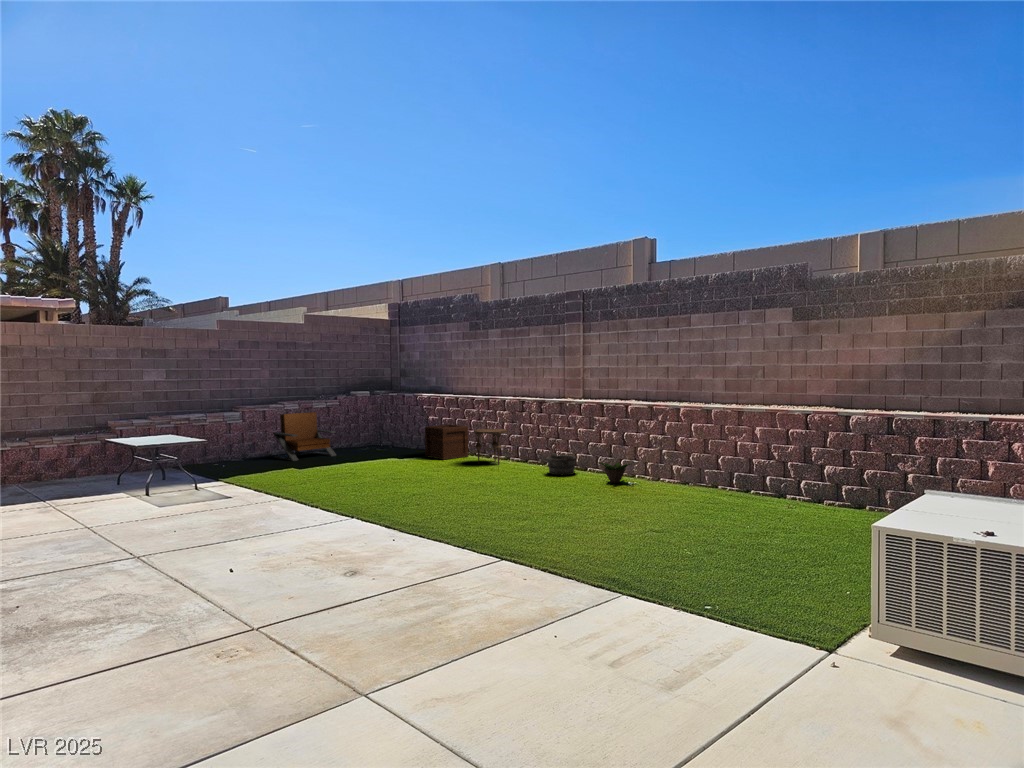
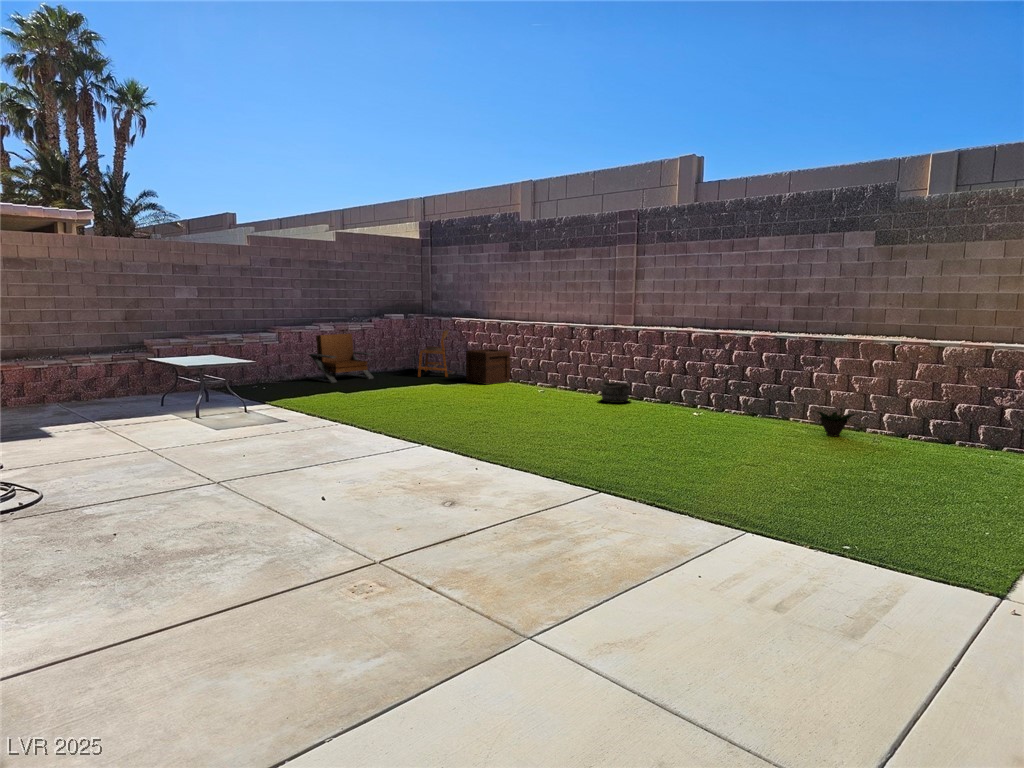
bench: none [380,405,417,453] -> present [418,330,452,377]
side table: present [474,429,507,465] -> none [520,354,554,391]
decorative plant: present [600,463,630,483] -> present [815,411,856,436]

